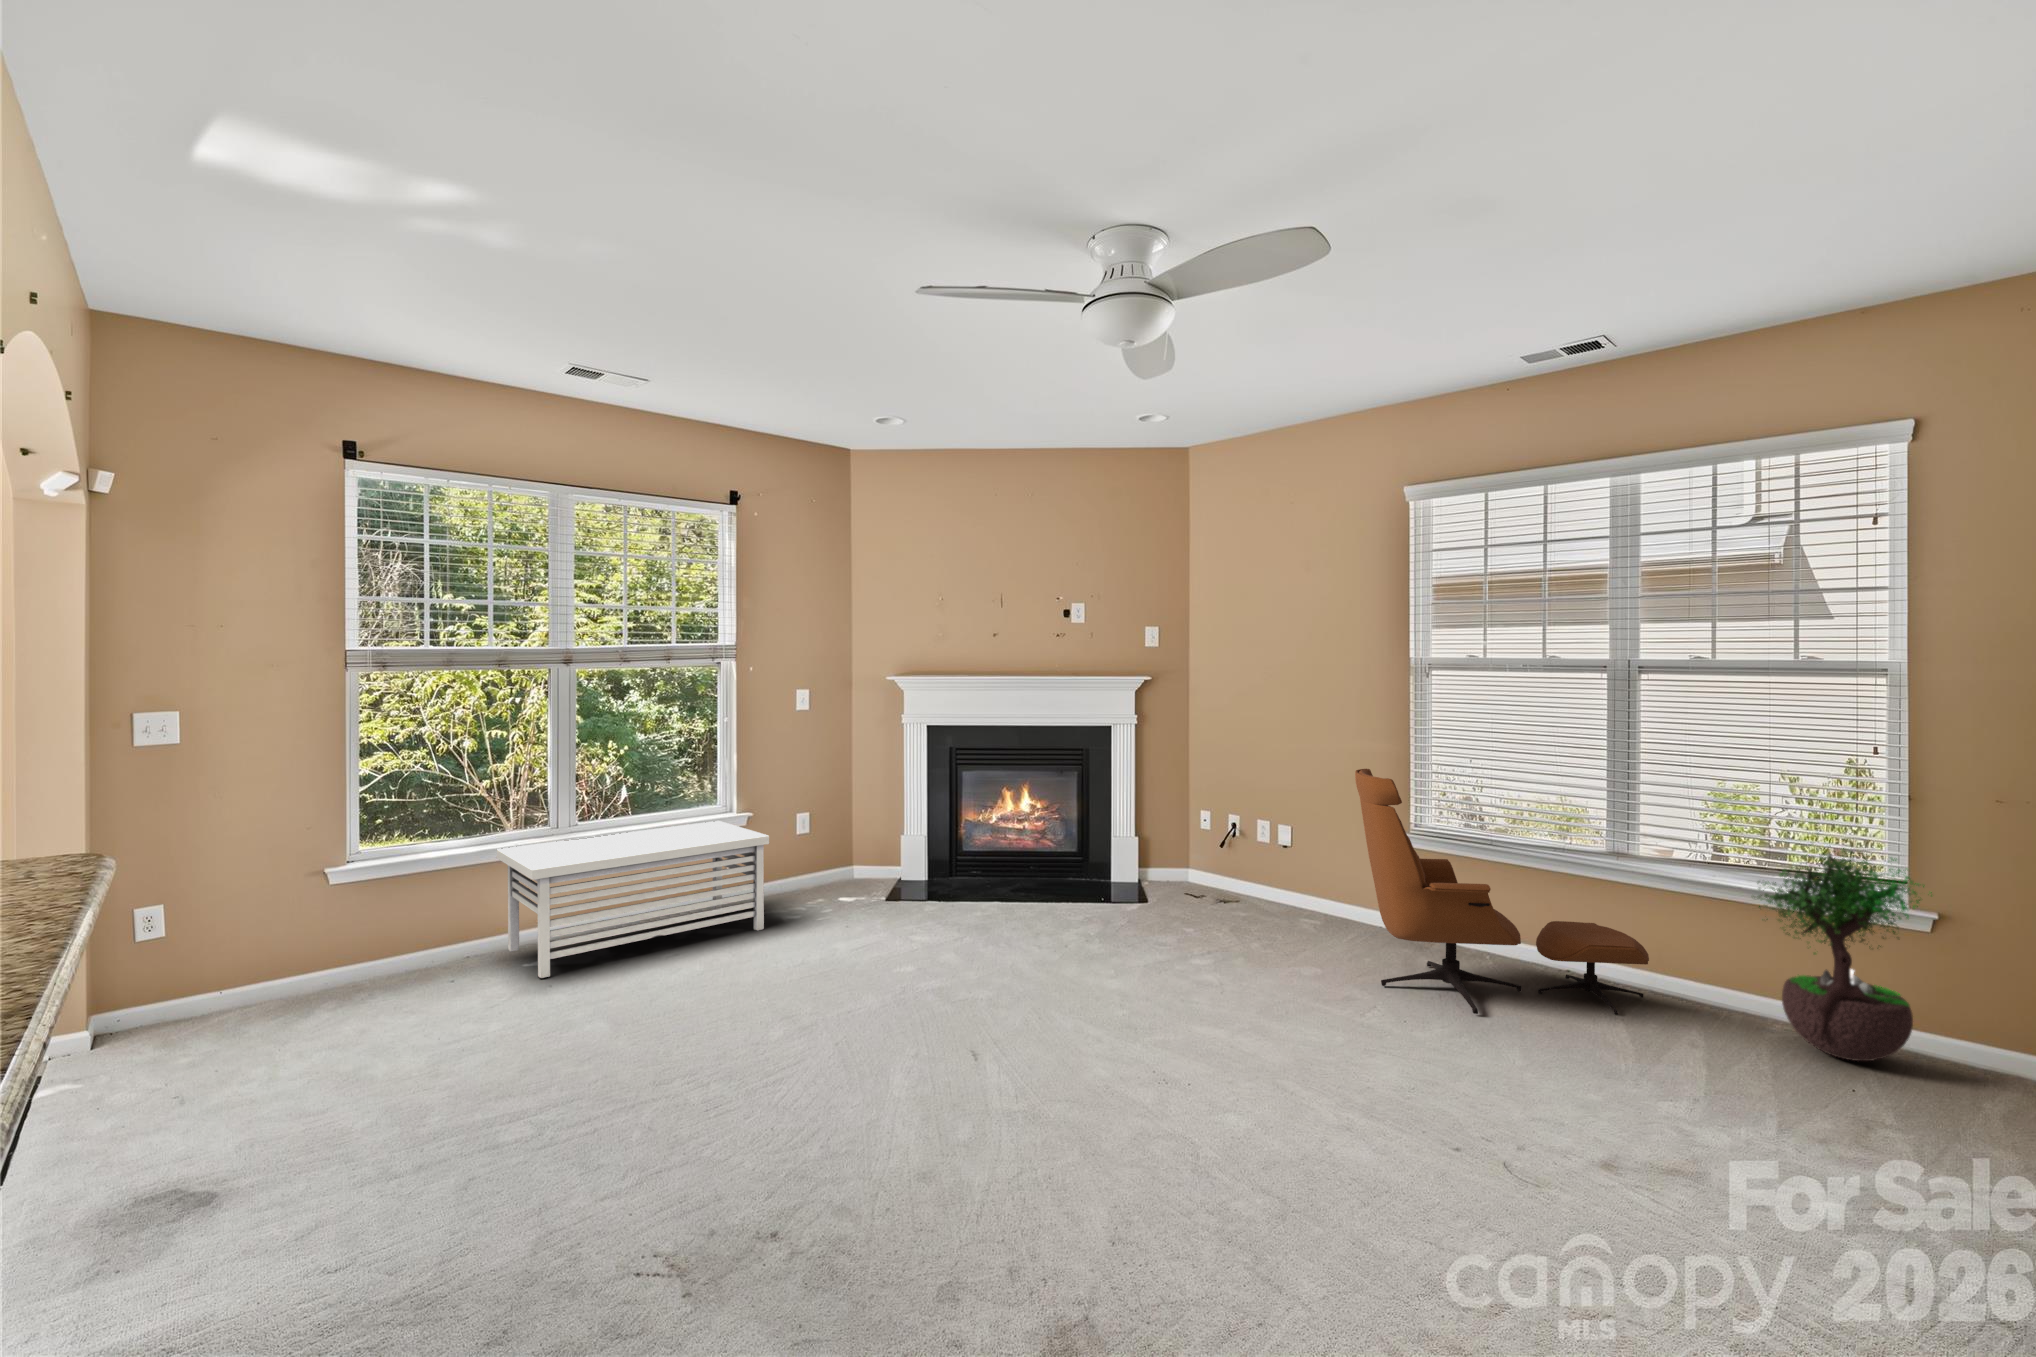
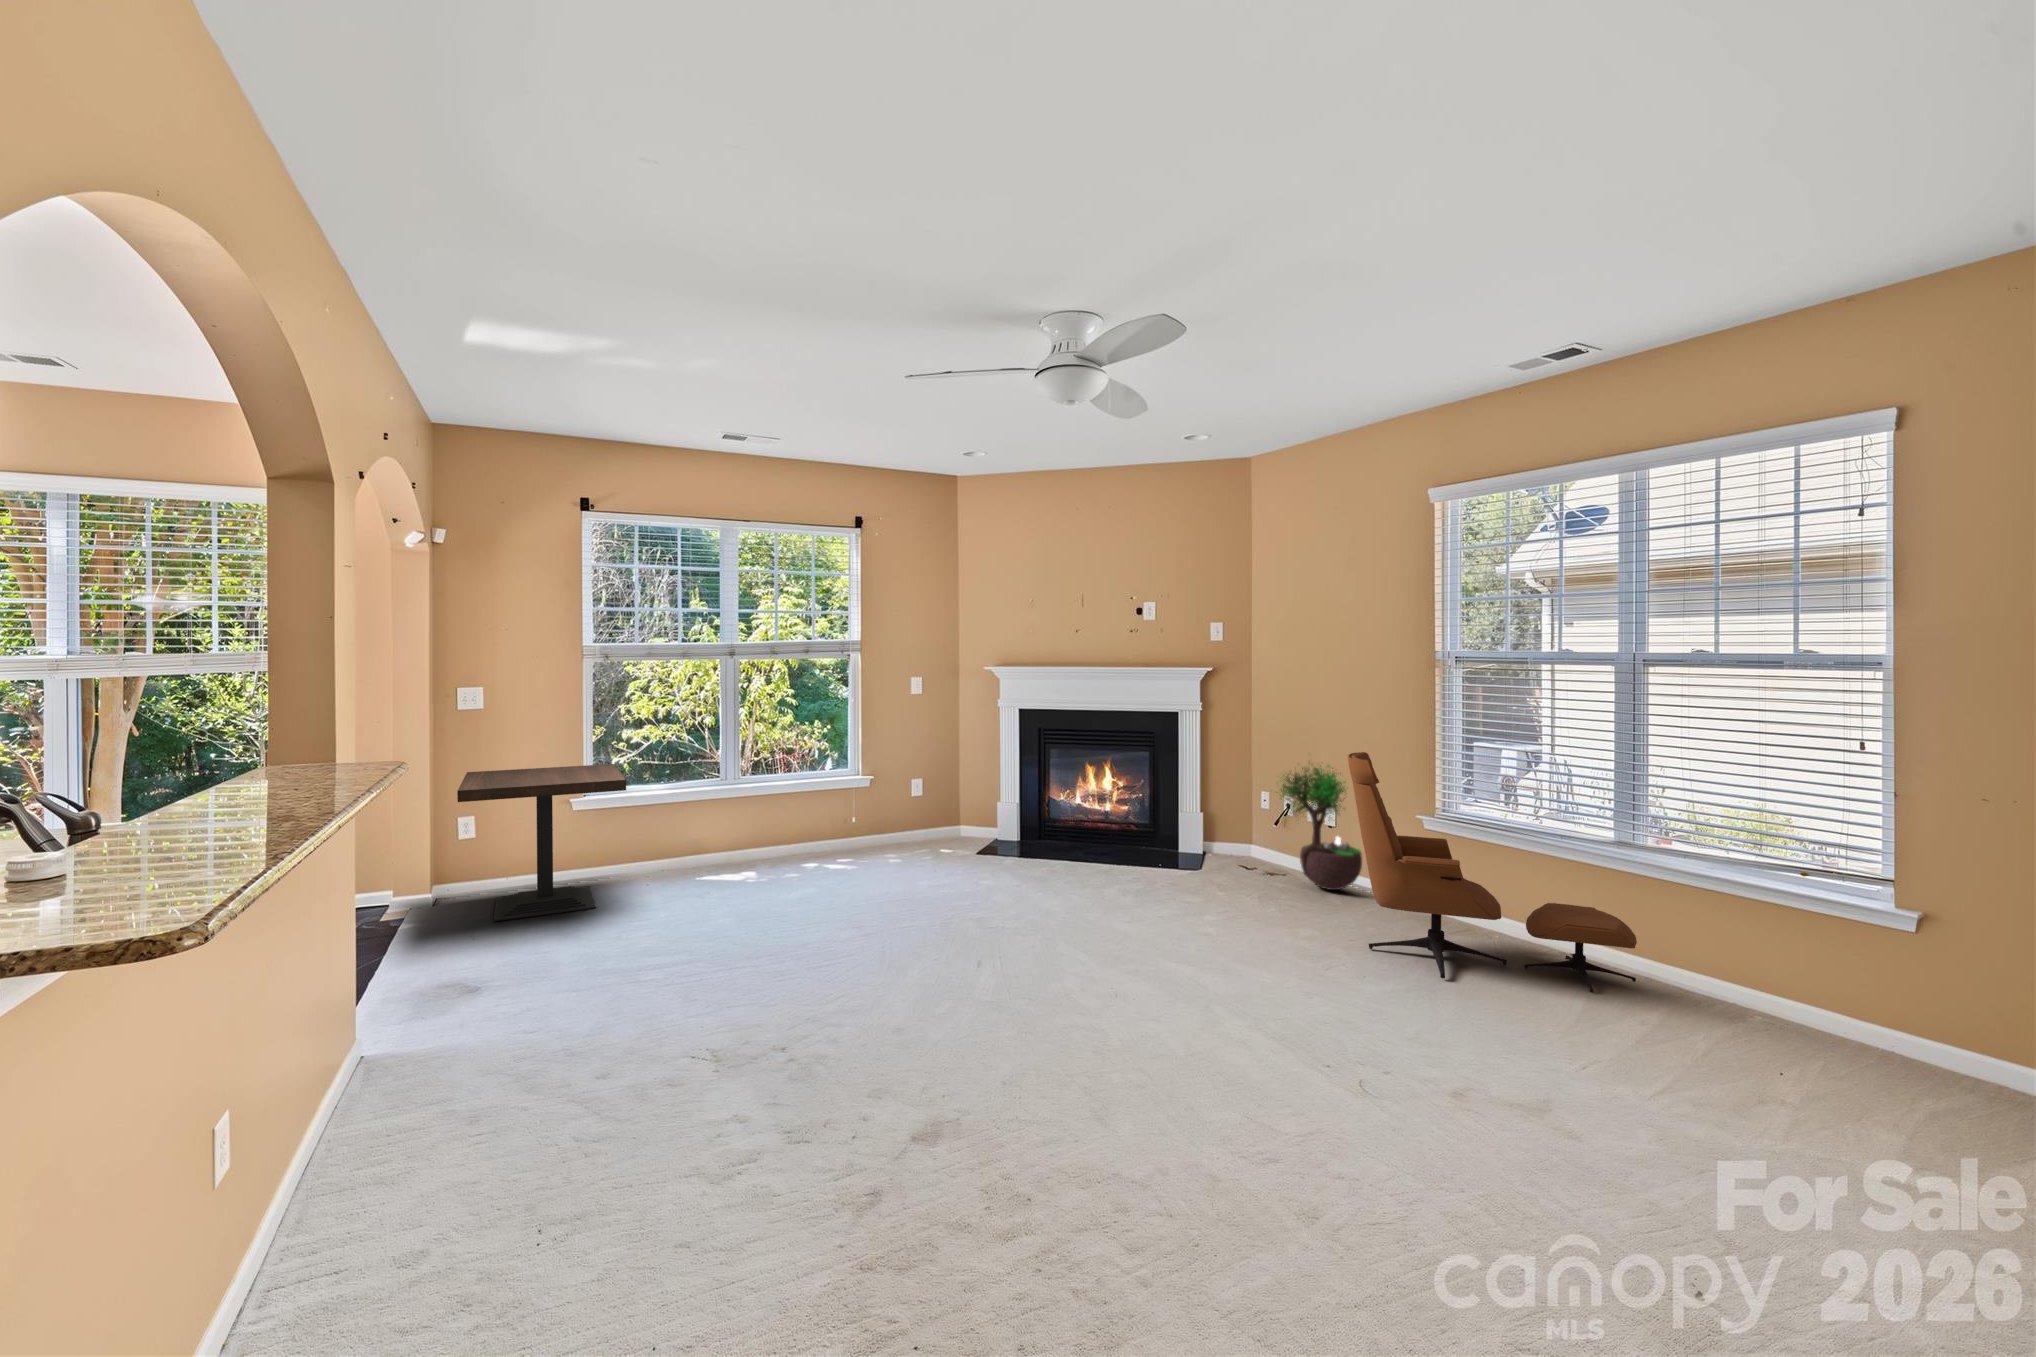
side table: none [154,815,435,1063] -> present [457,764,626,921]
storage bench: present [496,821,769,978] -> none [684,781,879,888]
potted tree: present [1759,833,1932,1061] -> present [1271,761,1362,890]

